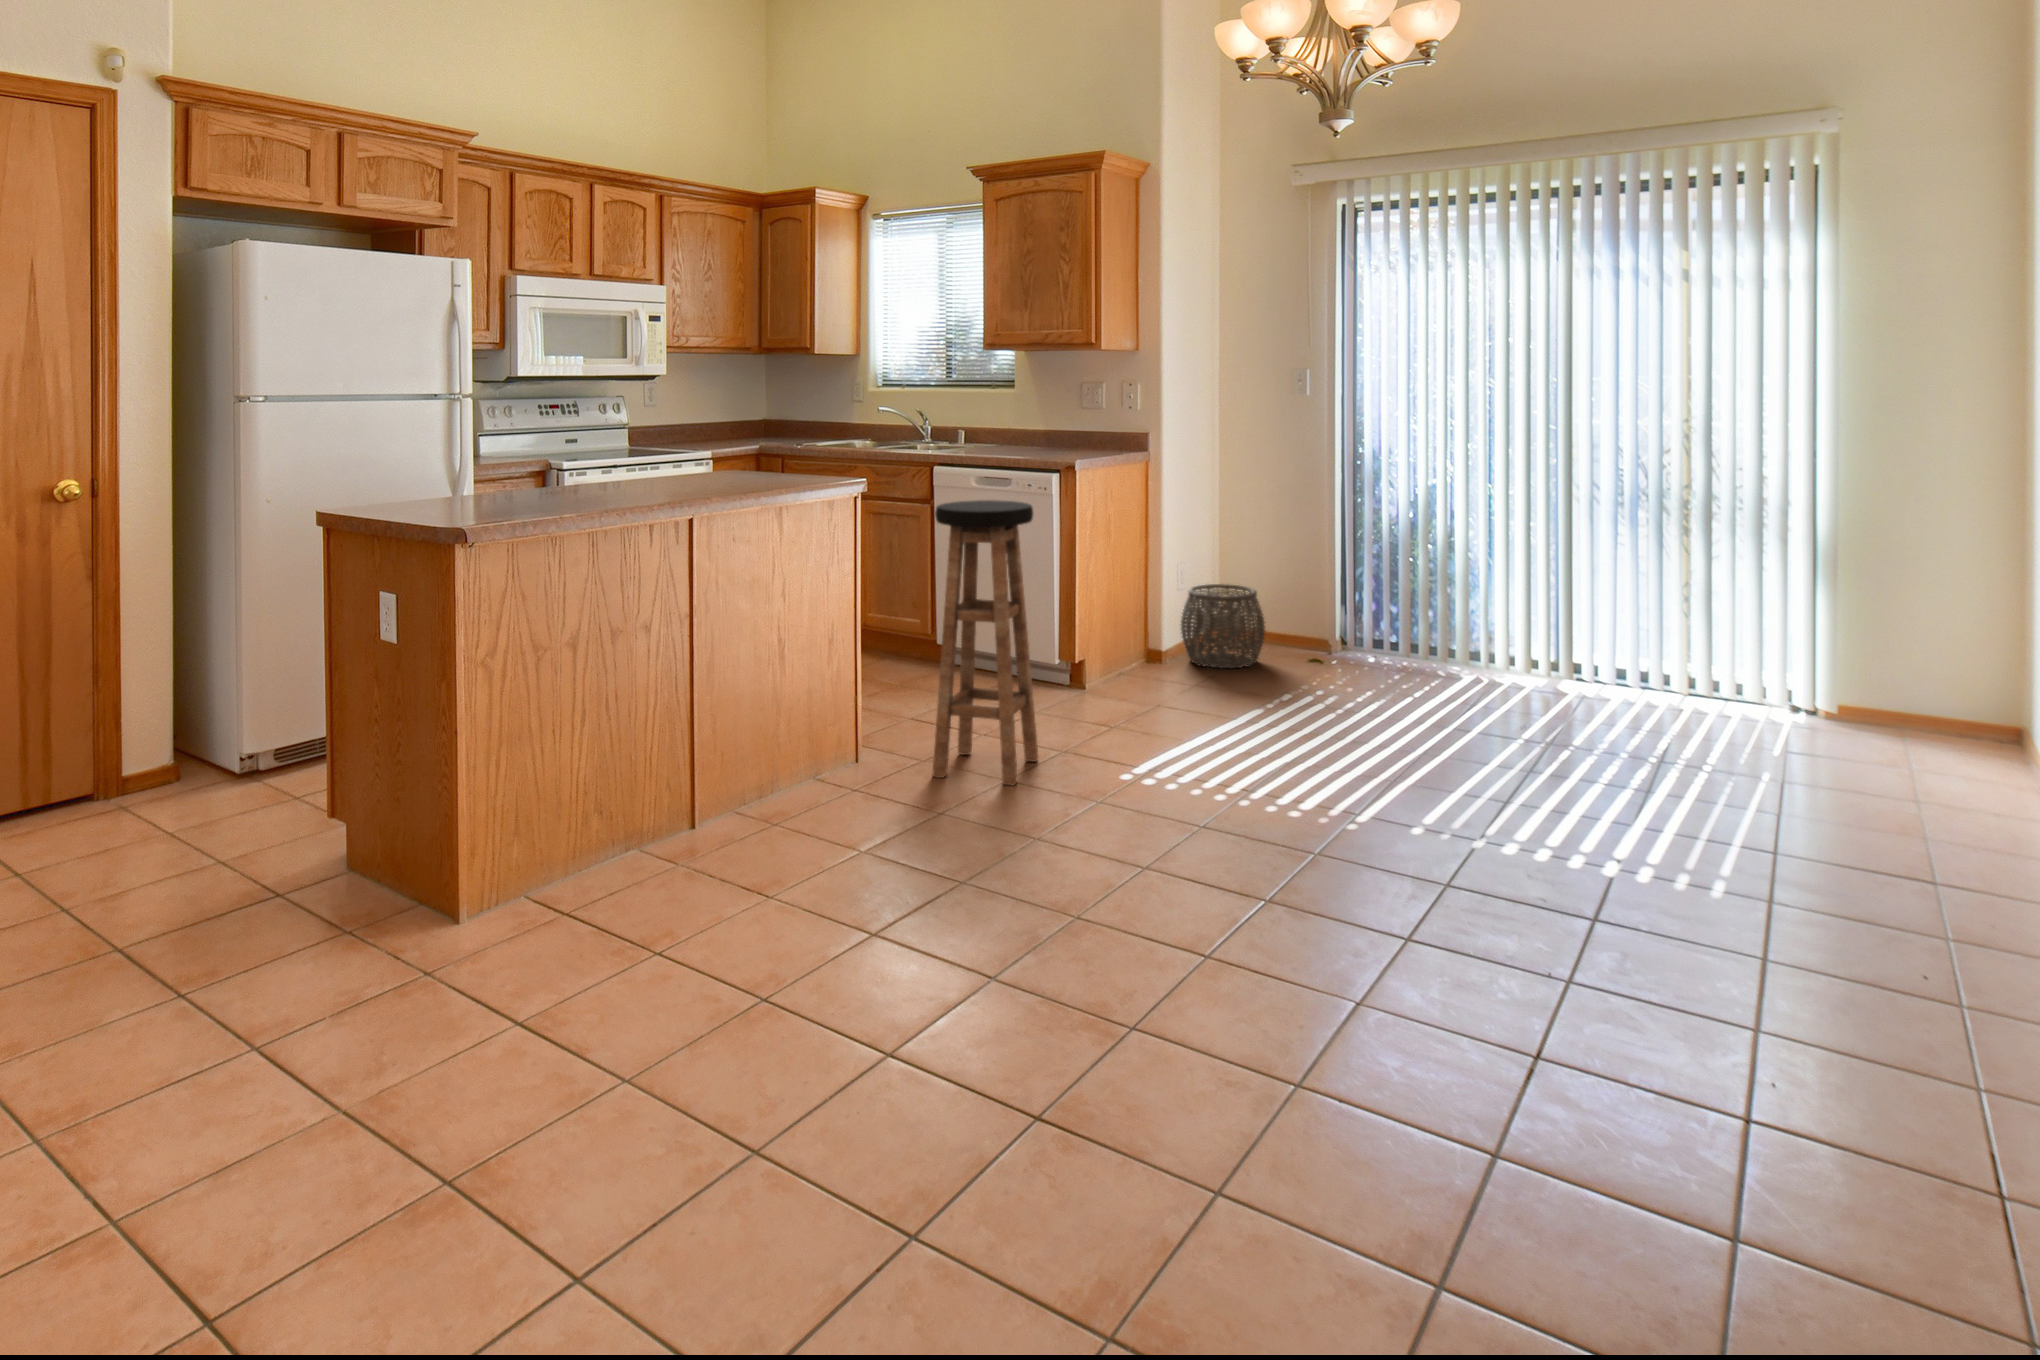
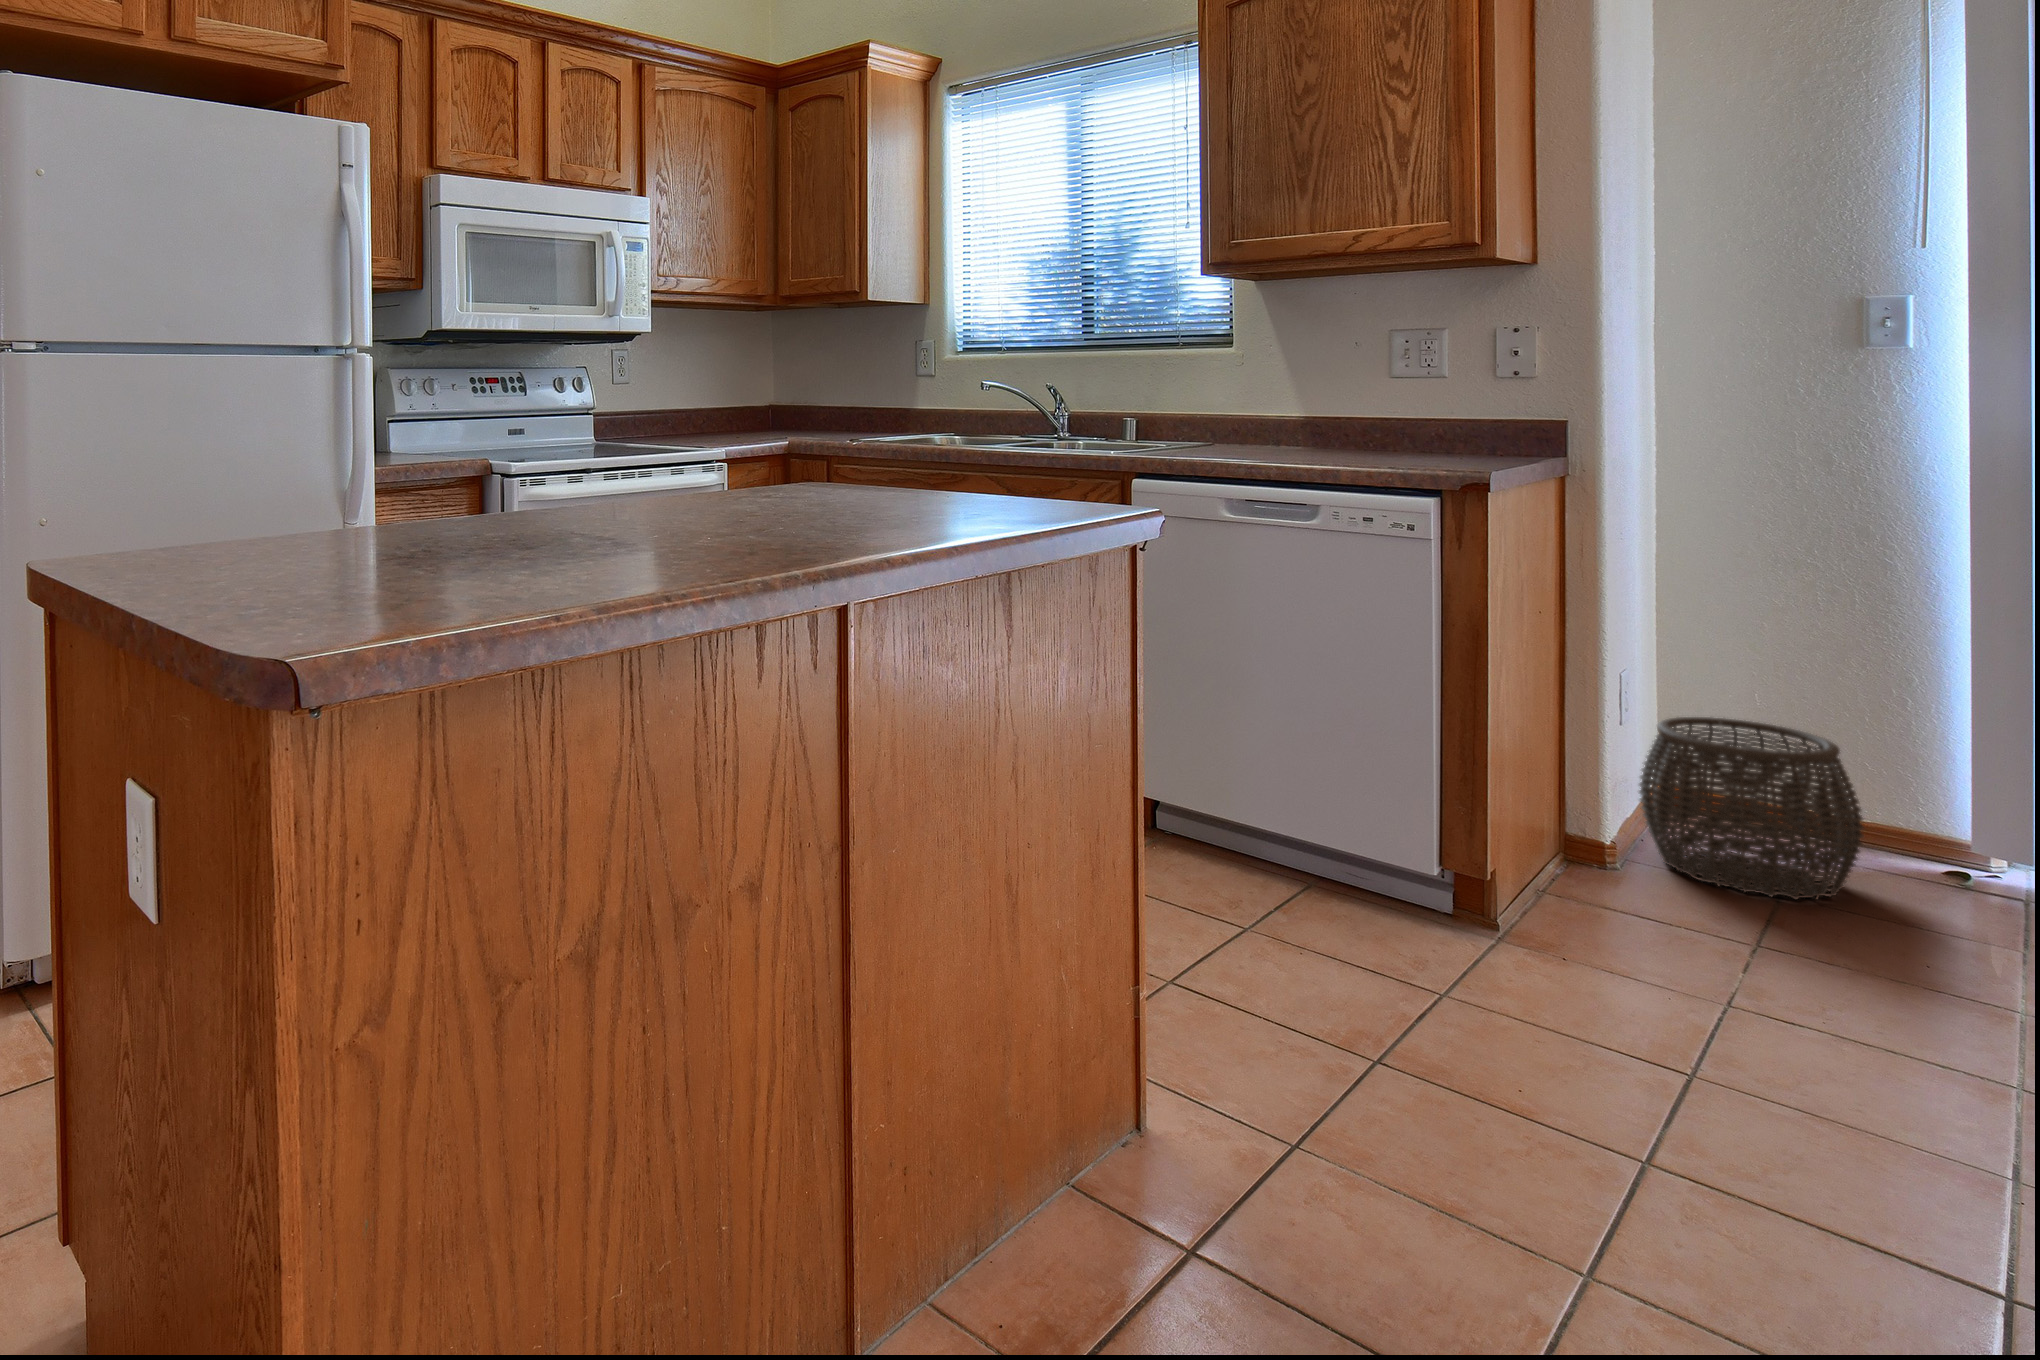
bar stool: present [933,500,1038,786] -> none [1337,563,1621,1284]

